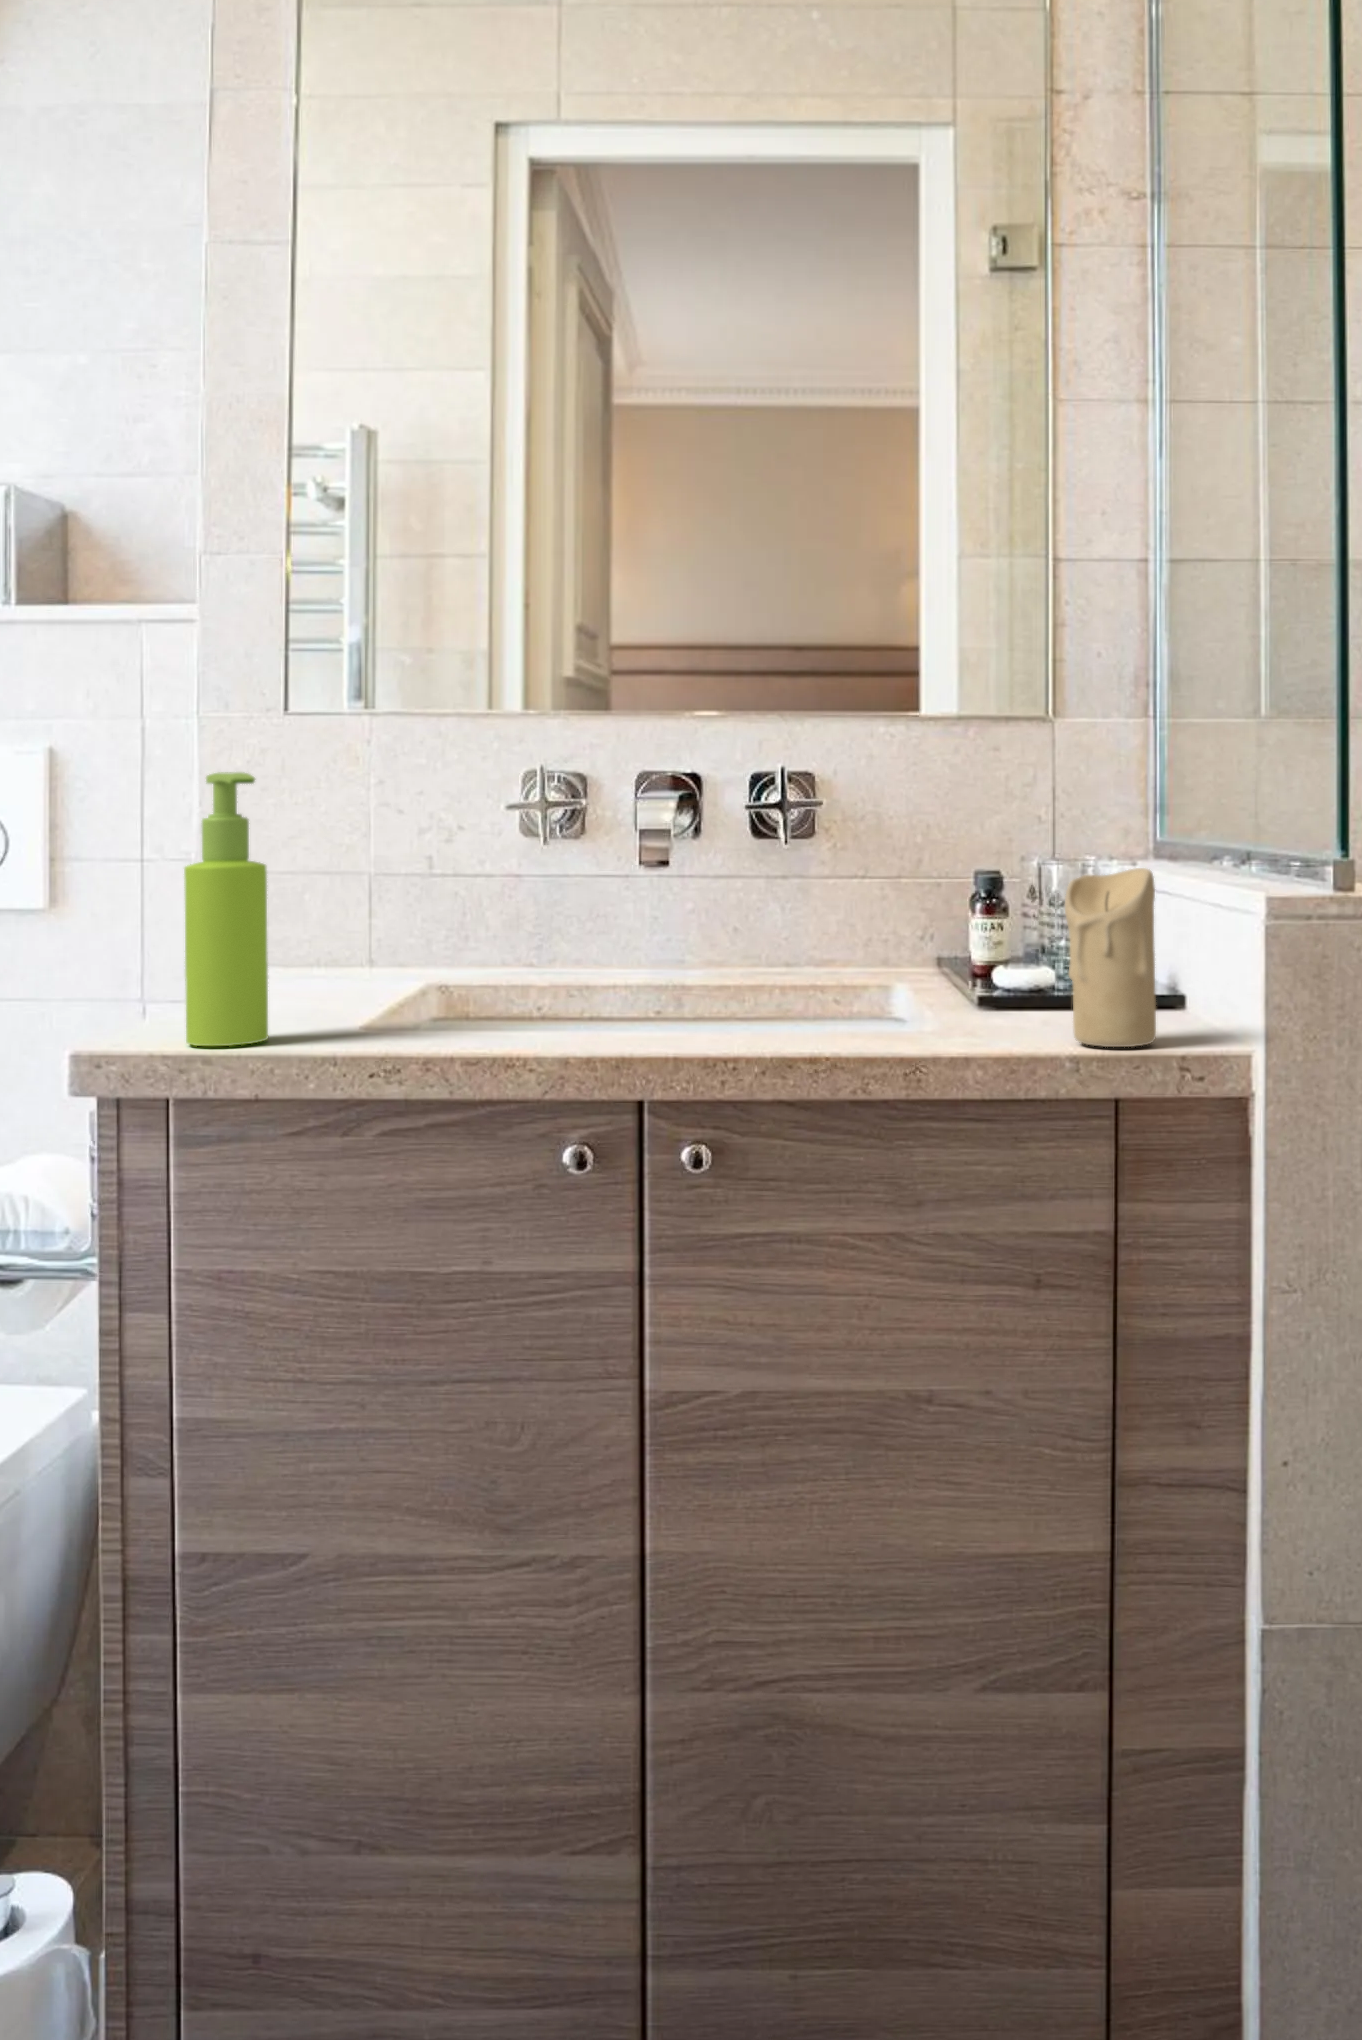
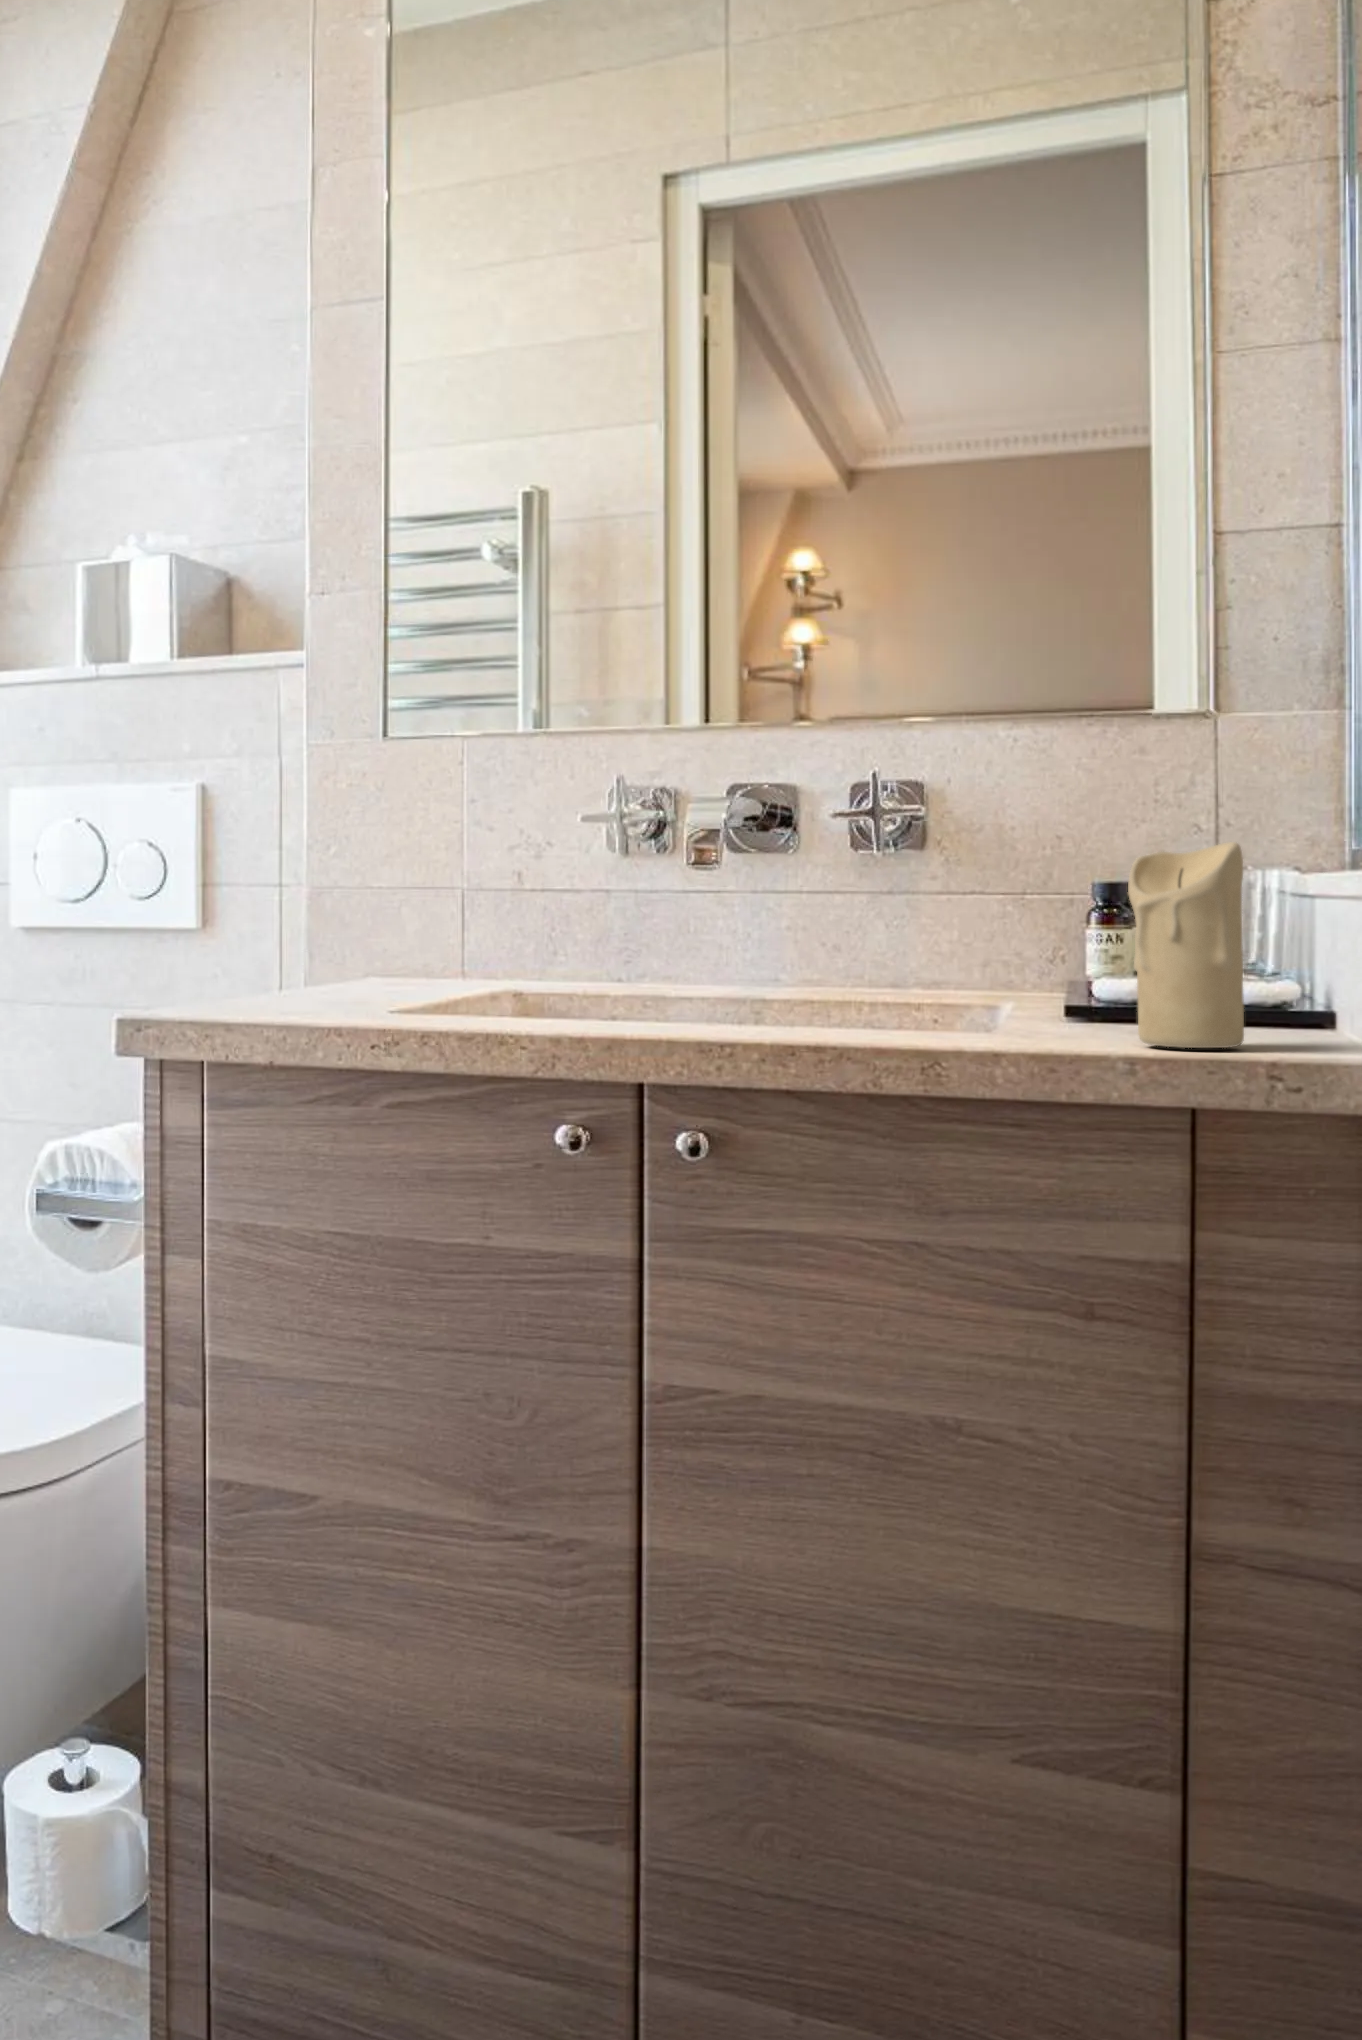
soap dispenser: present [184,772,268,1046] -> none [234,762,309,1018]

